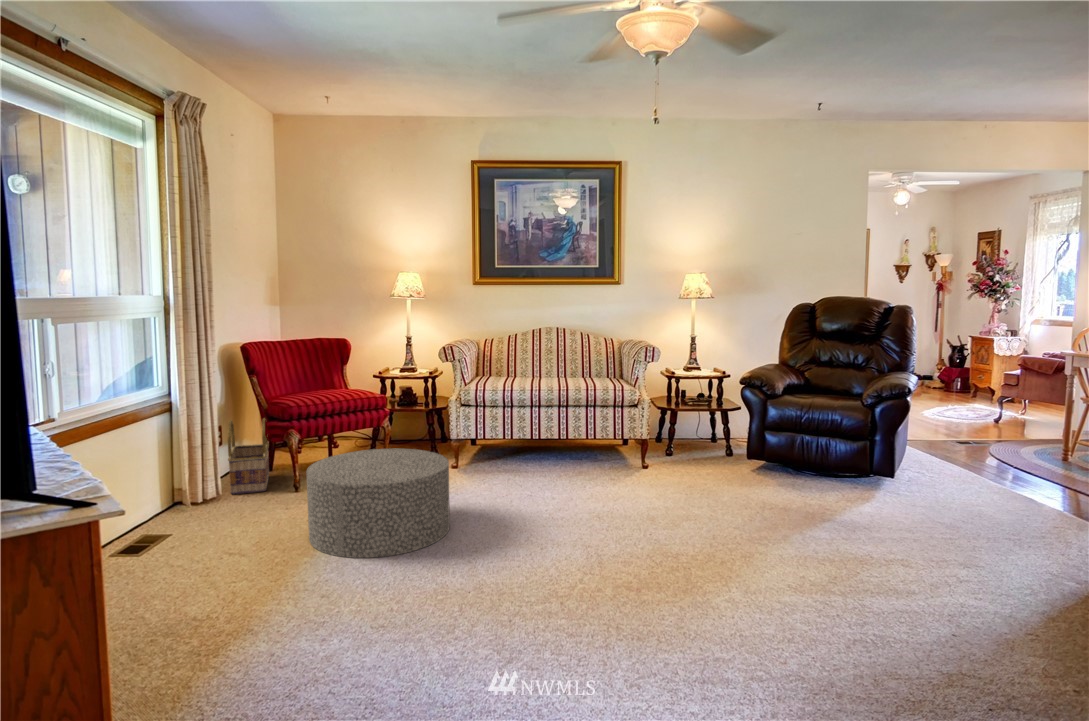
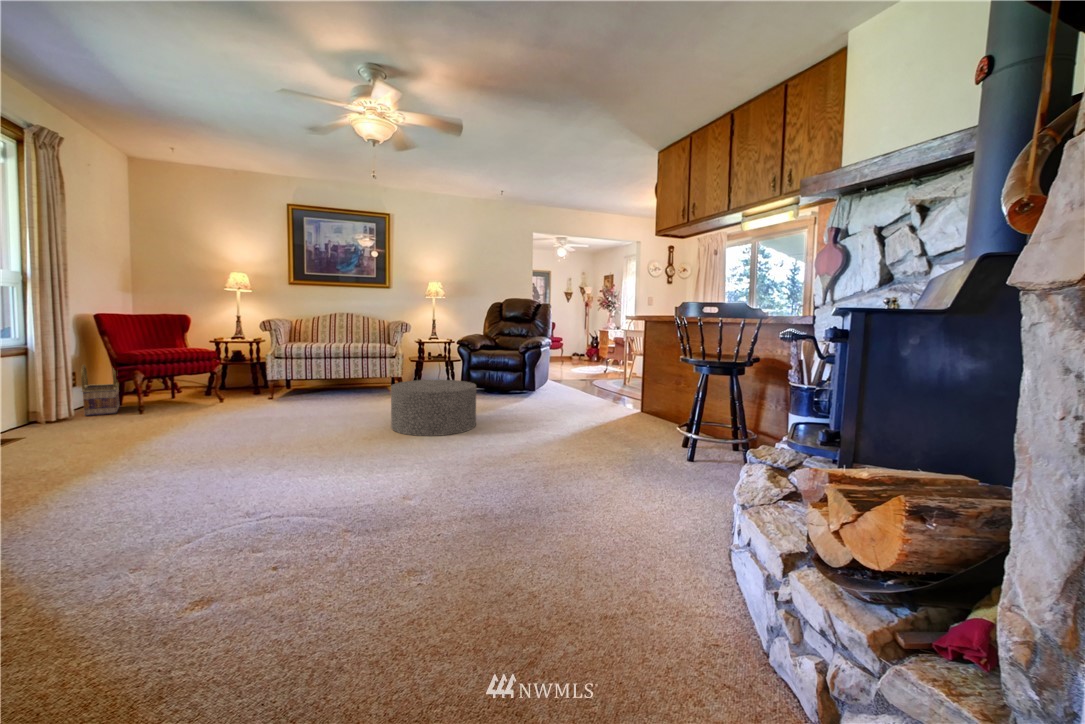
ottoman: present [306,449,450,558] -> present [391,380,476,436]

